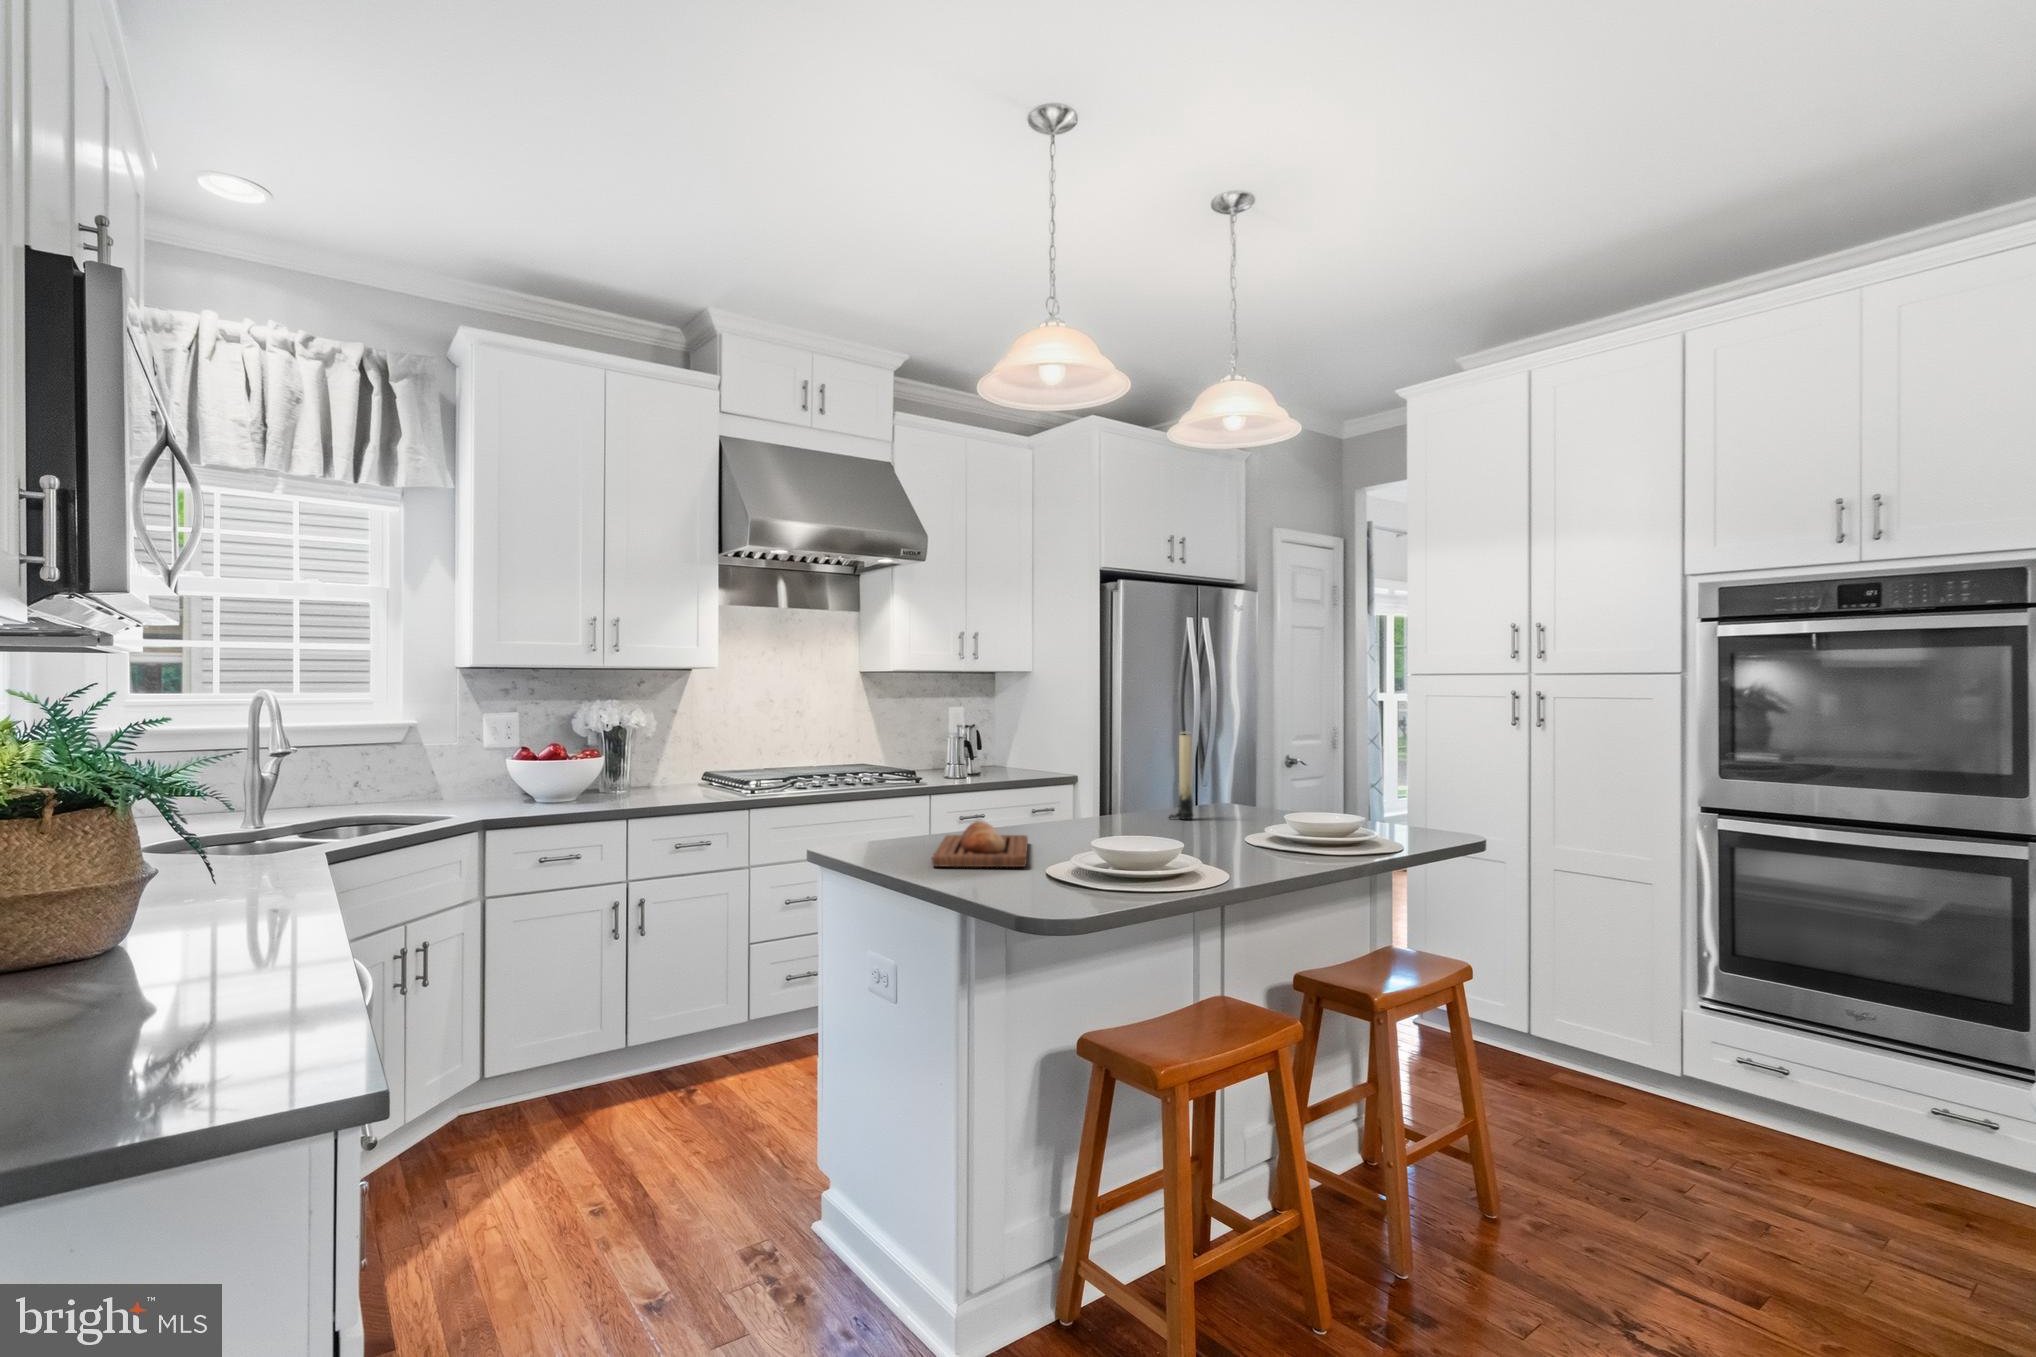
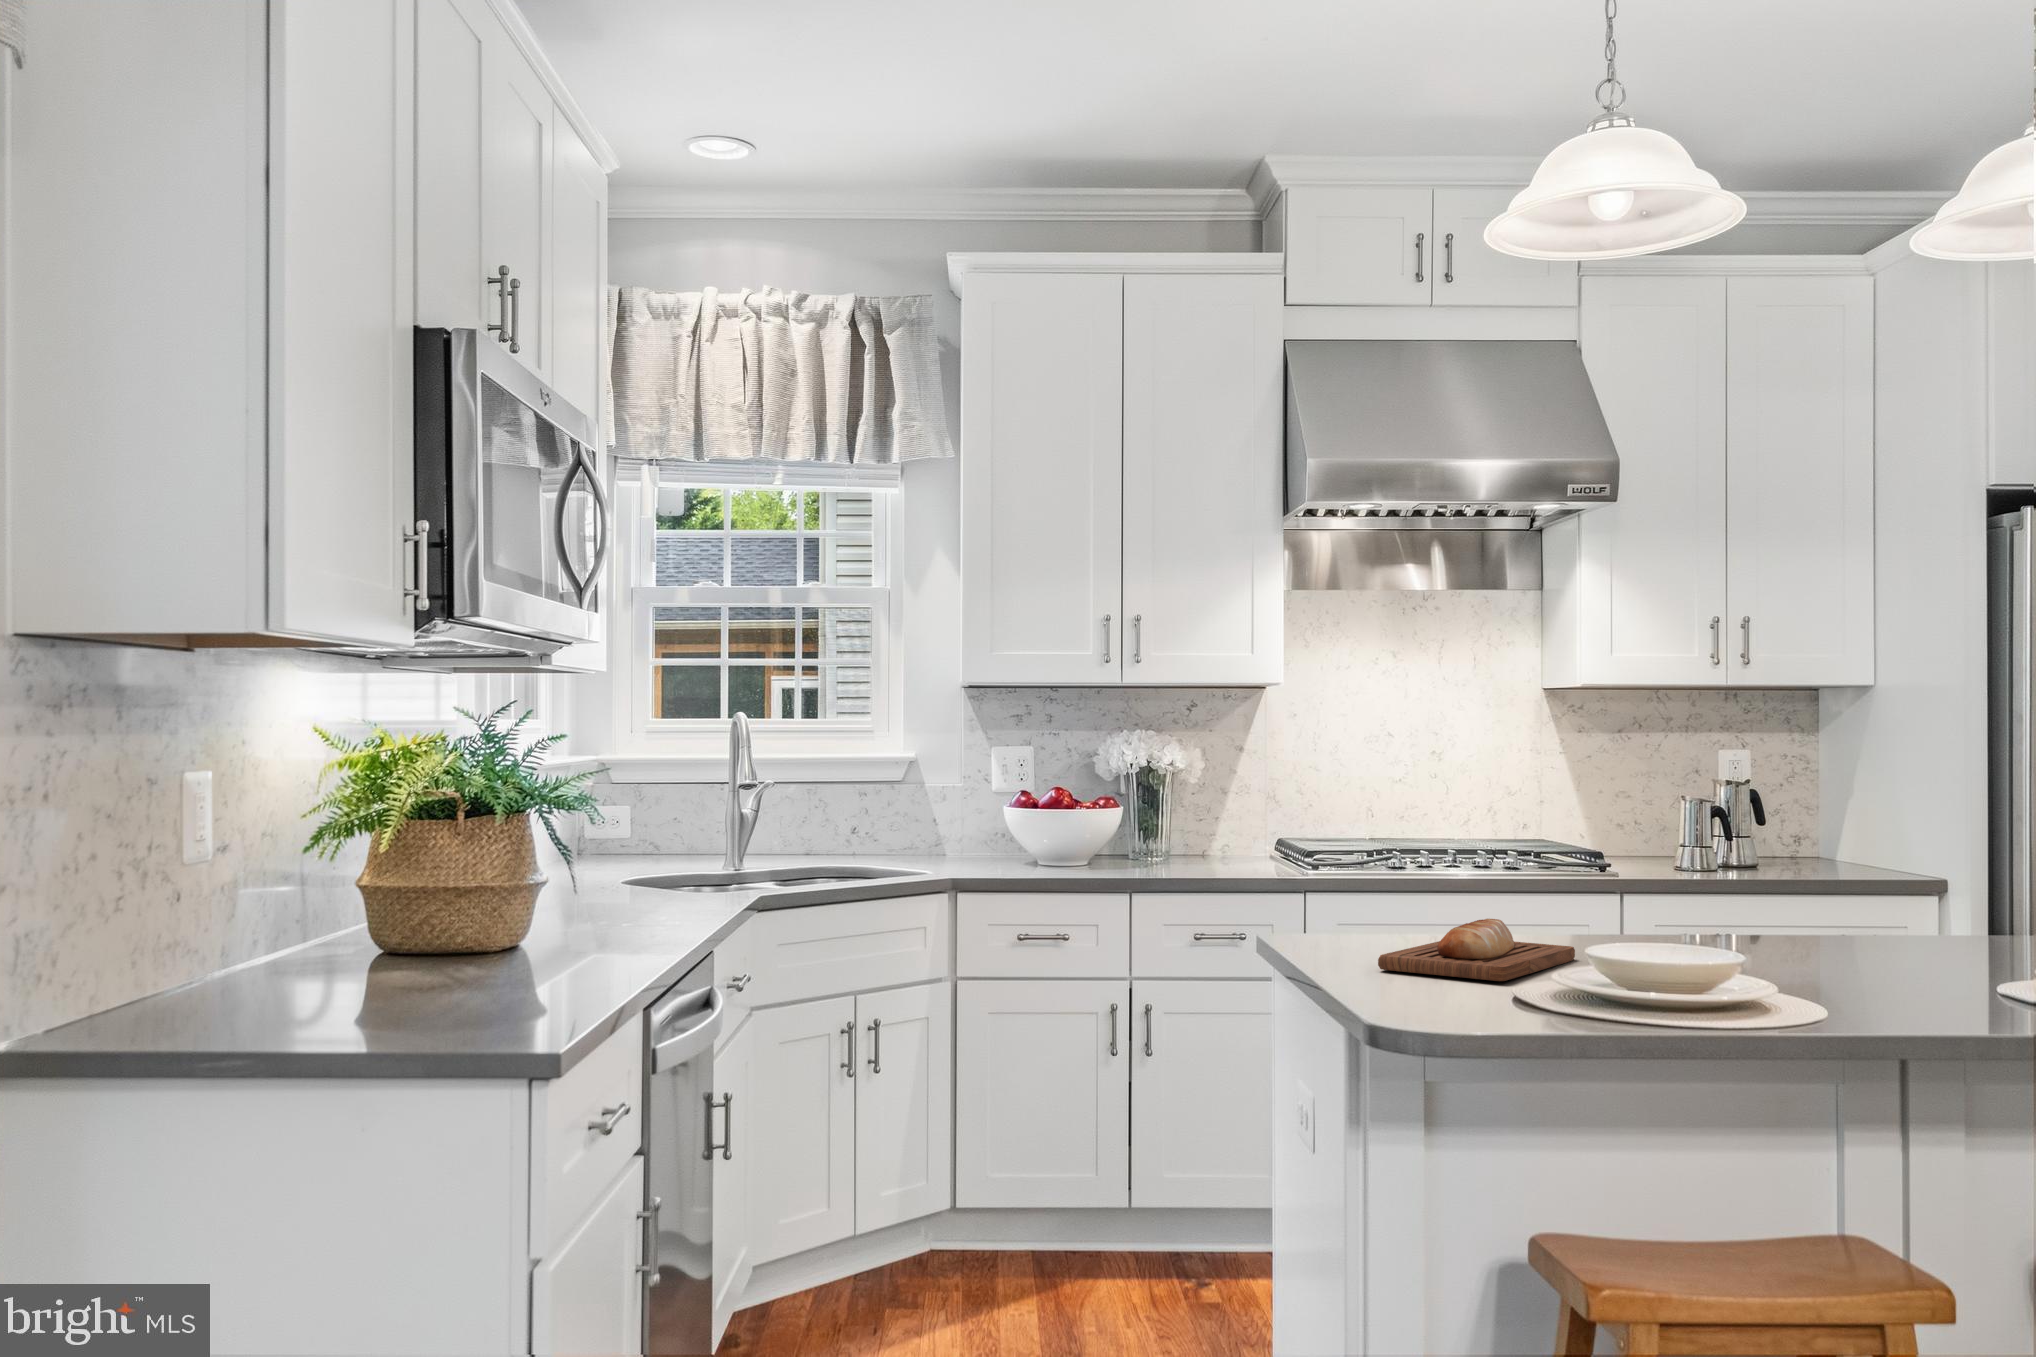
candle: present [1169,732,1194,820] -> none [1895,806,1941,955]

